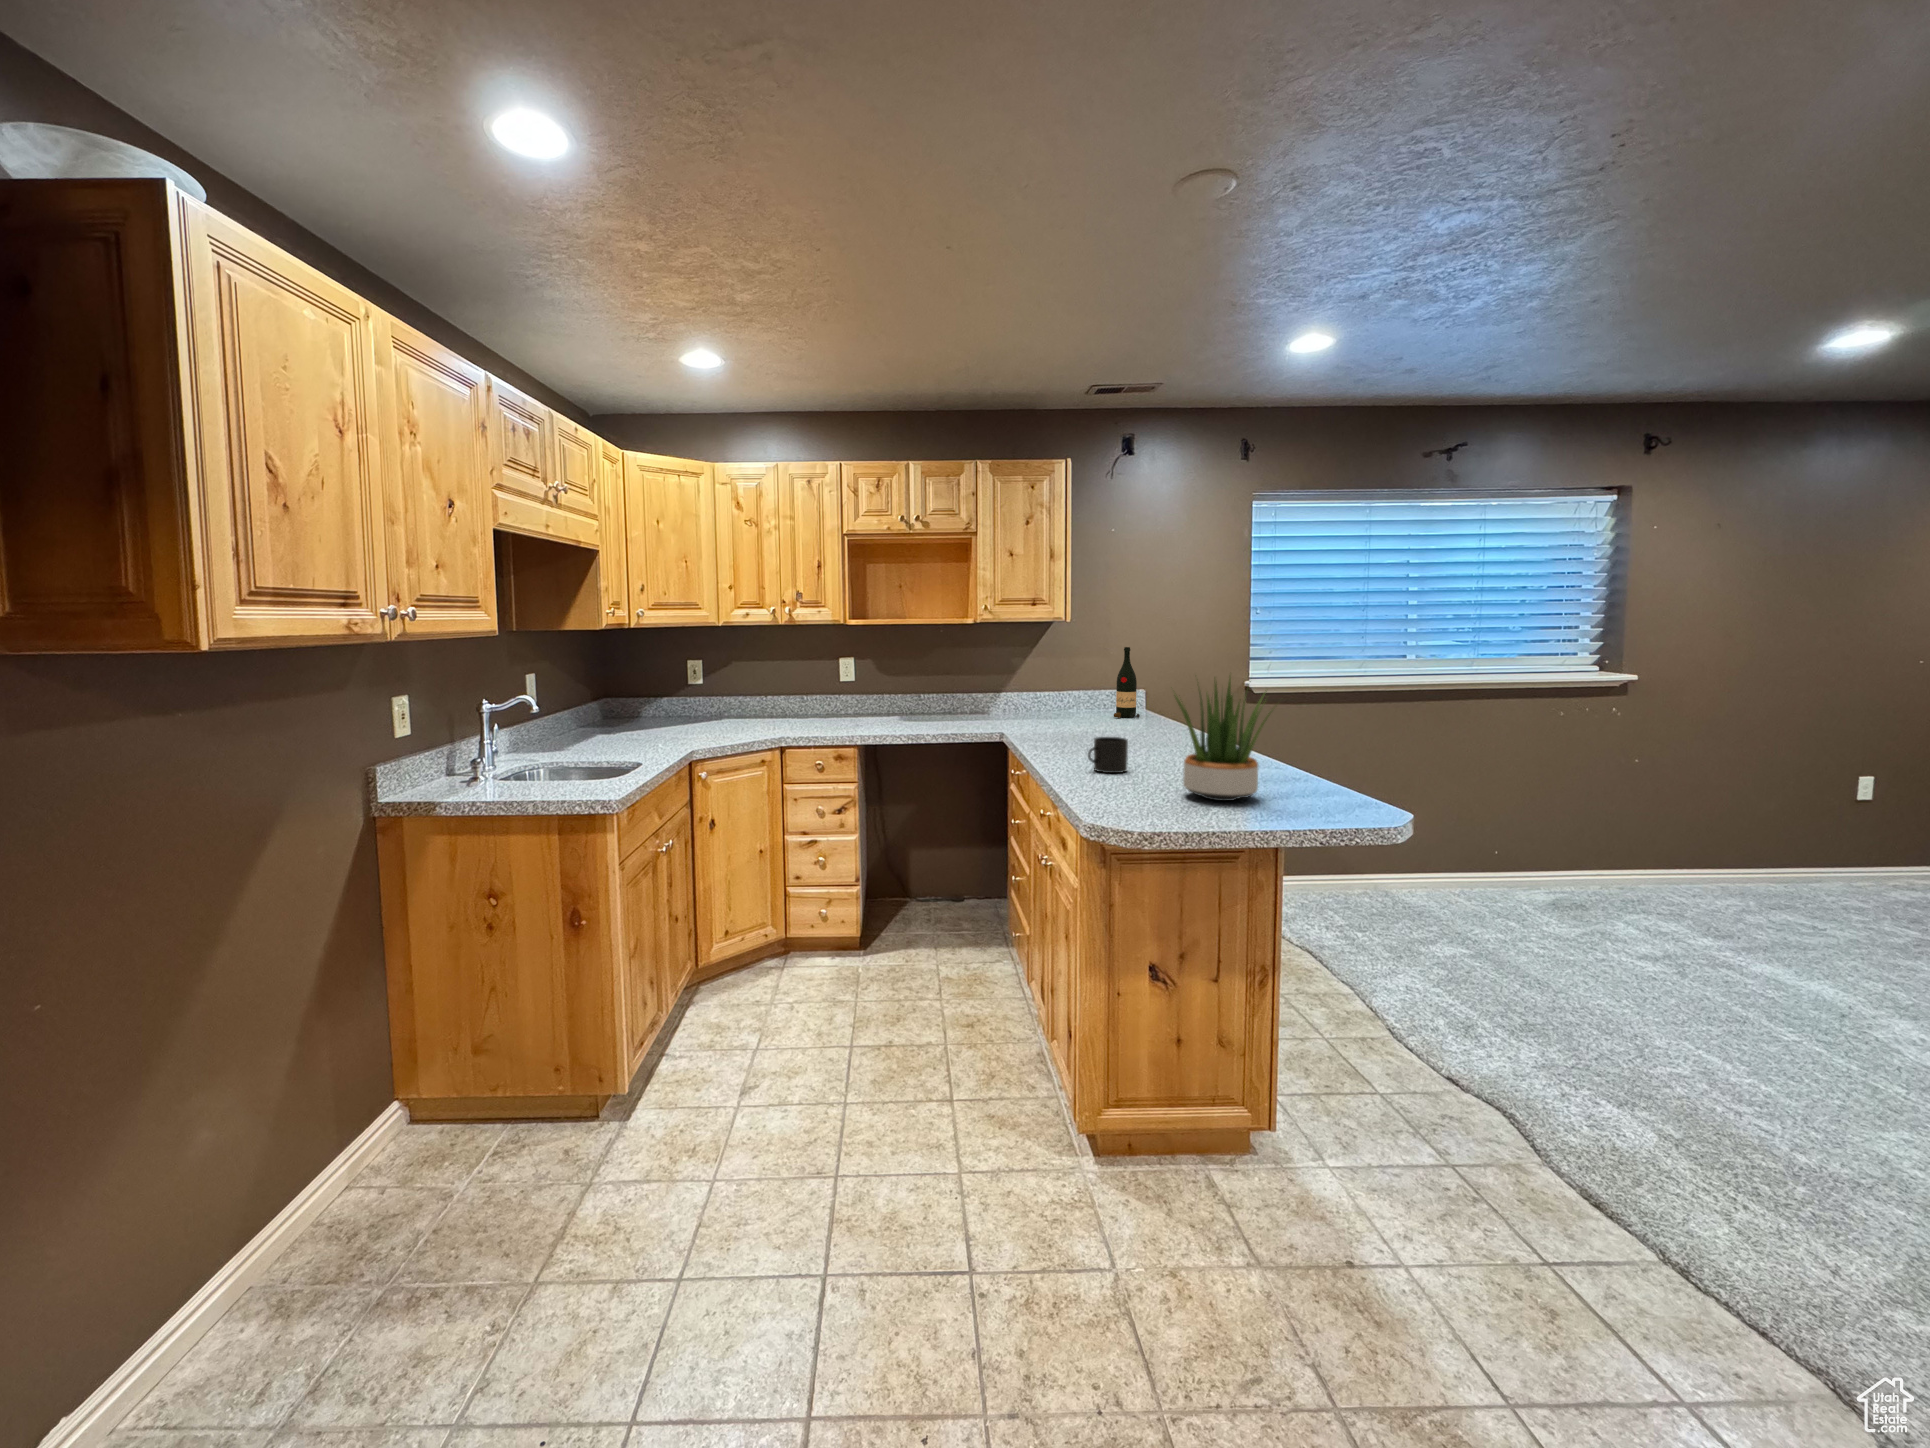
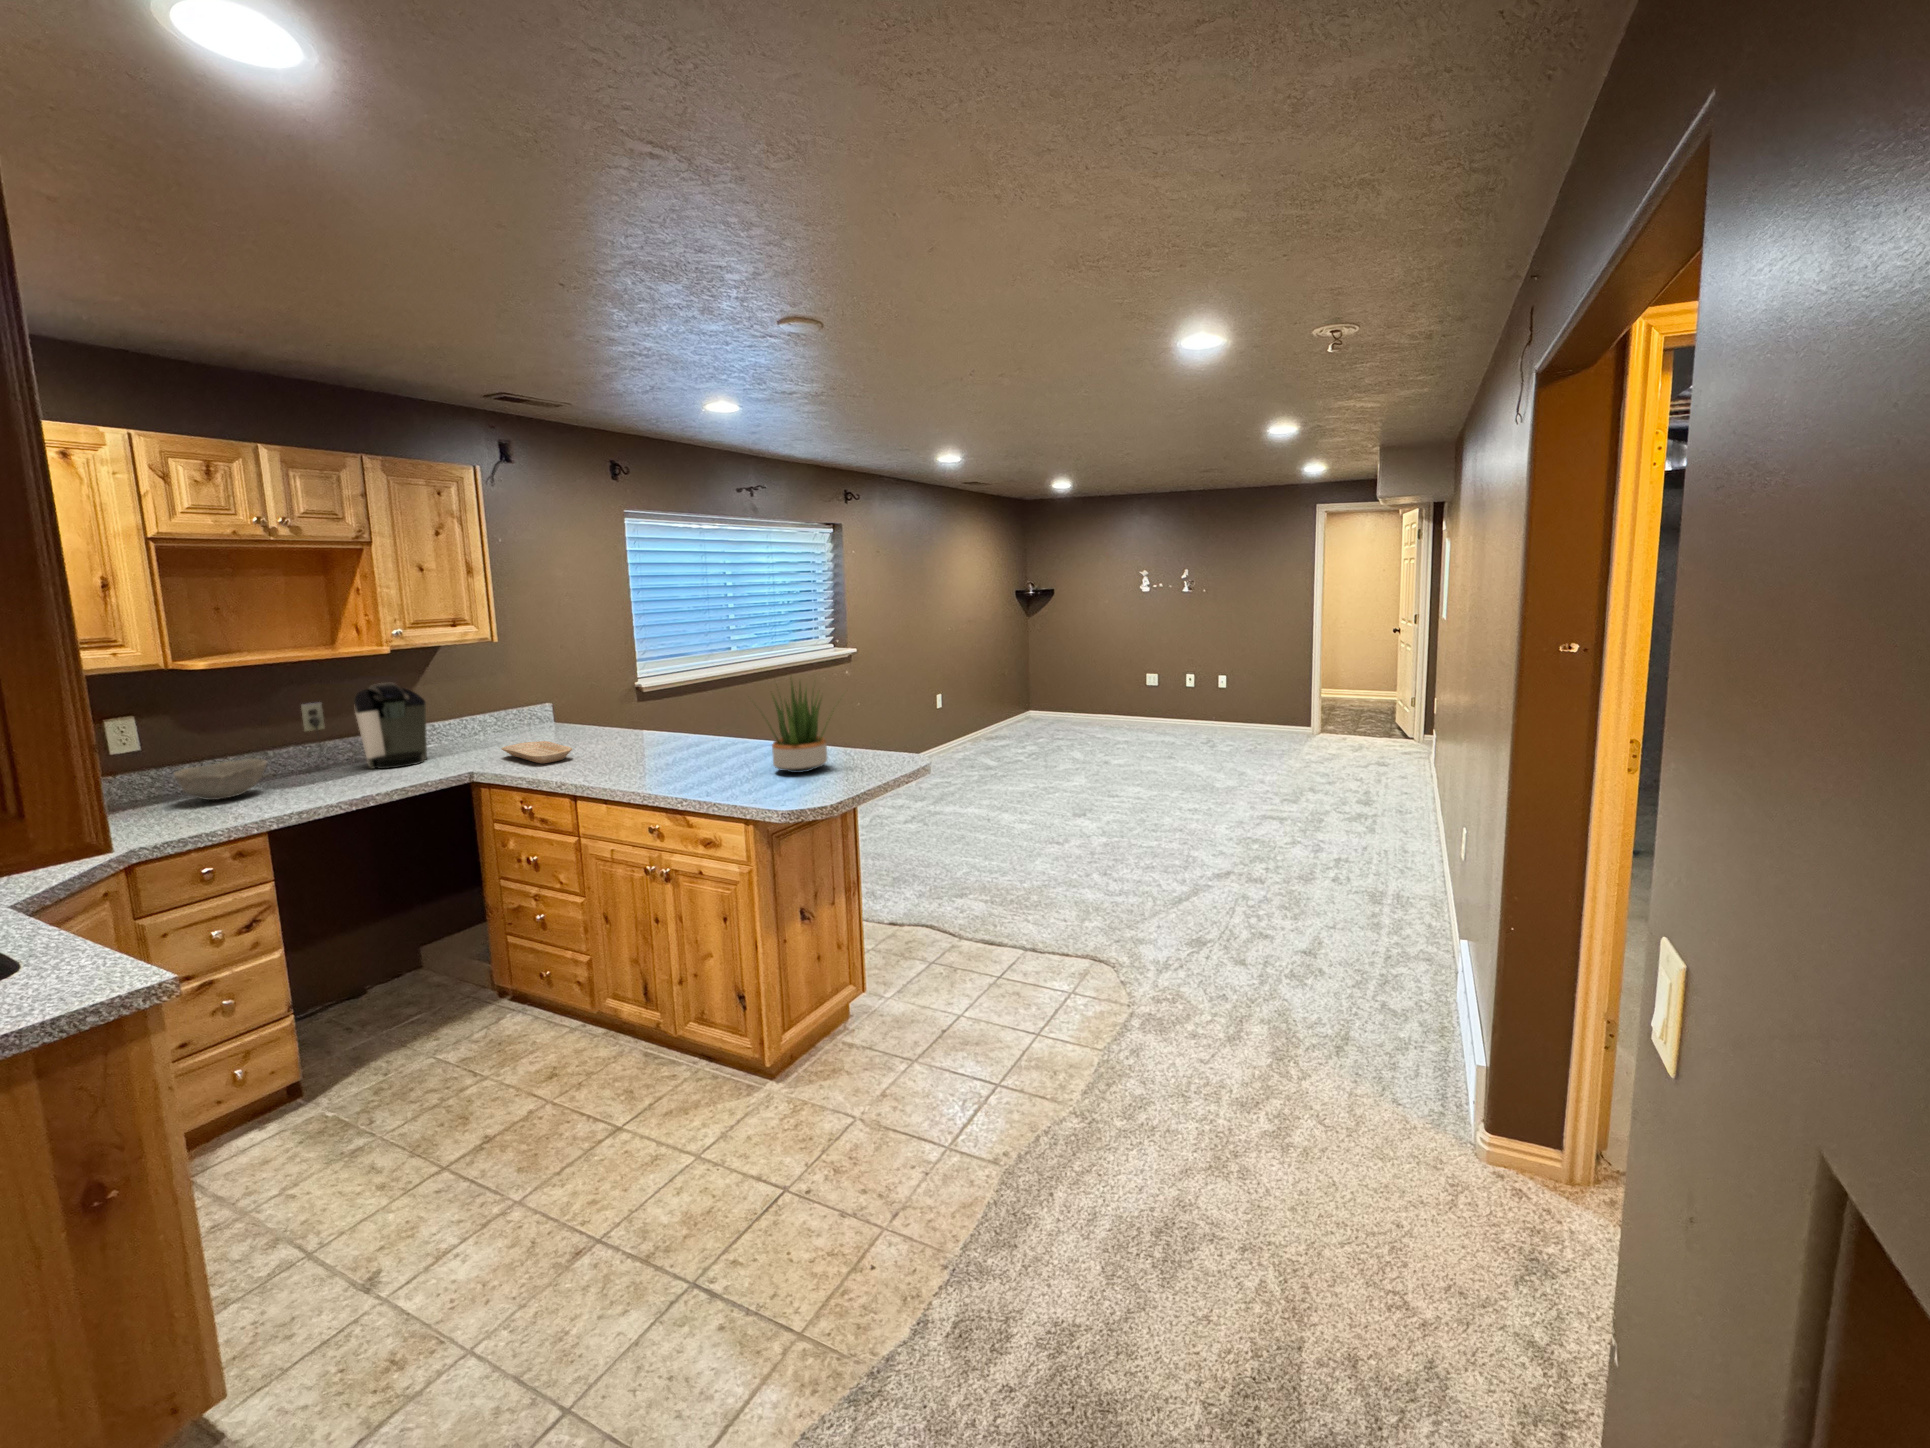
wine bottle: present [1114,647,1140,718] -> none [524,661,558,734]
coffee maker: none [945,652,1018,724] -> present [301,683,427,769]
bowl: none [854,698,905,723] -> present [174,759,267,800]
tray: none [1047,720,1088,740] -> present [502,741,572,764]
mug: present [1088,737,1128,773] -> none [655,743,689,777]

